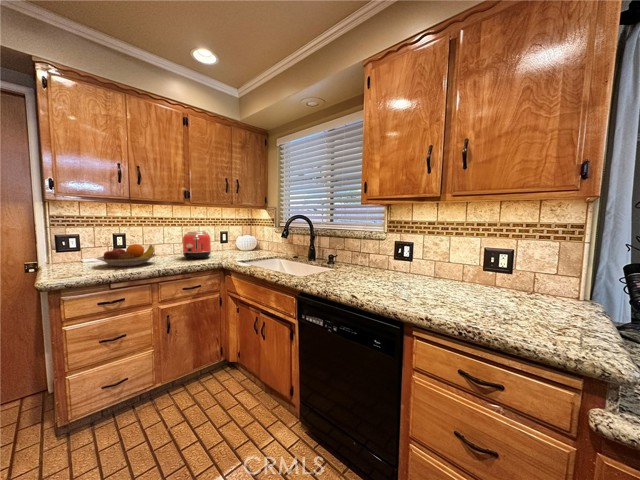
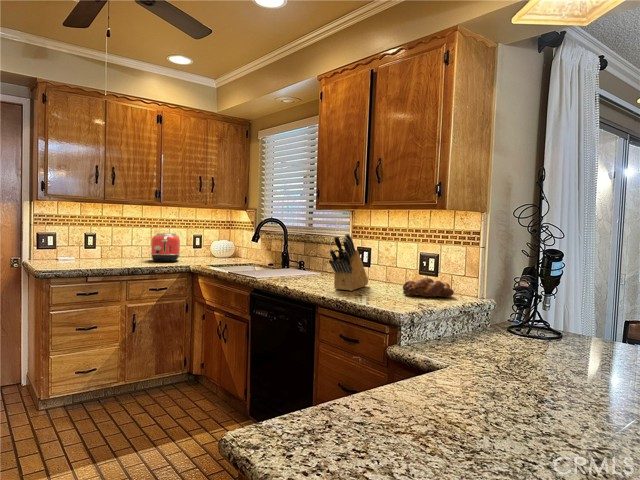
knife block: none [409,230,437,296] -> present [329,234,368,291]
fruit bowl: present [97,244,156,267] -> none [74,244,126,264]
bread loaf: none [488,278,555,301] -> present [403,278,454,297]

